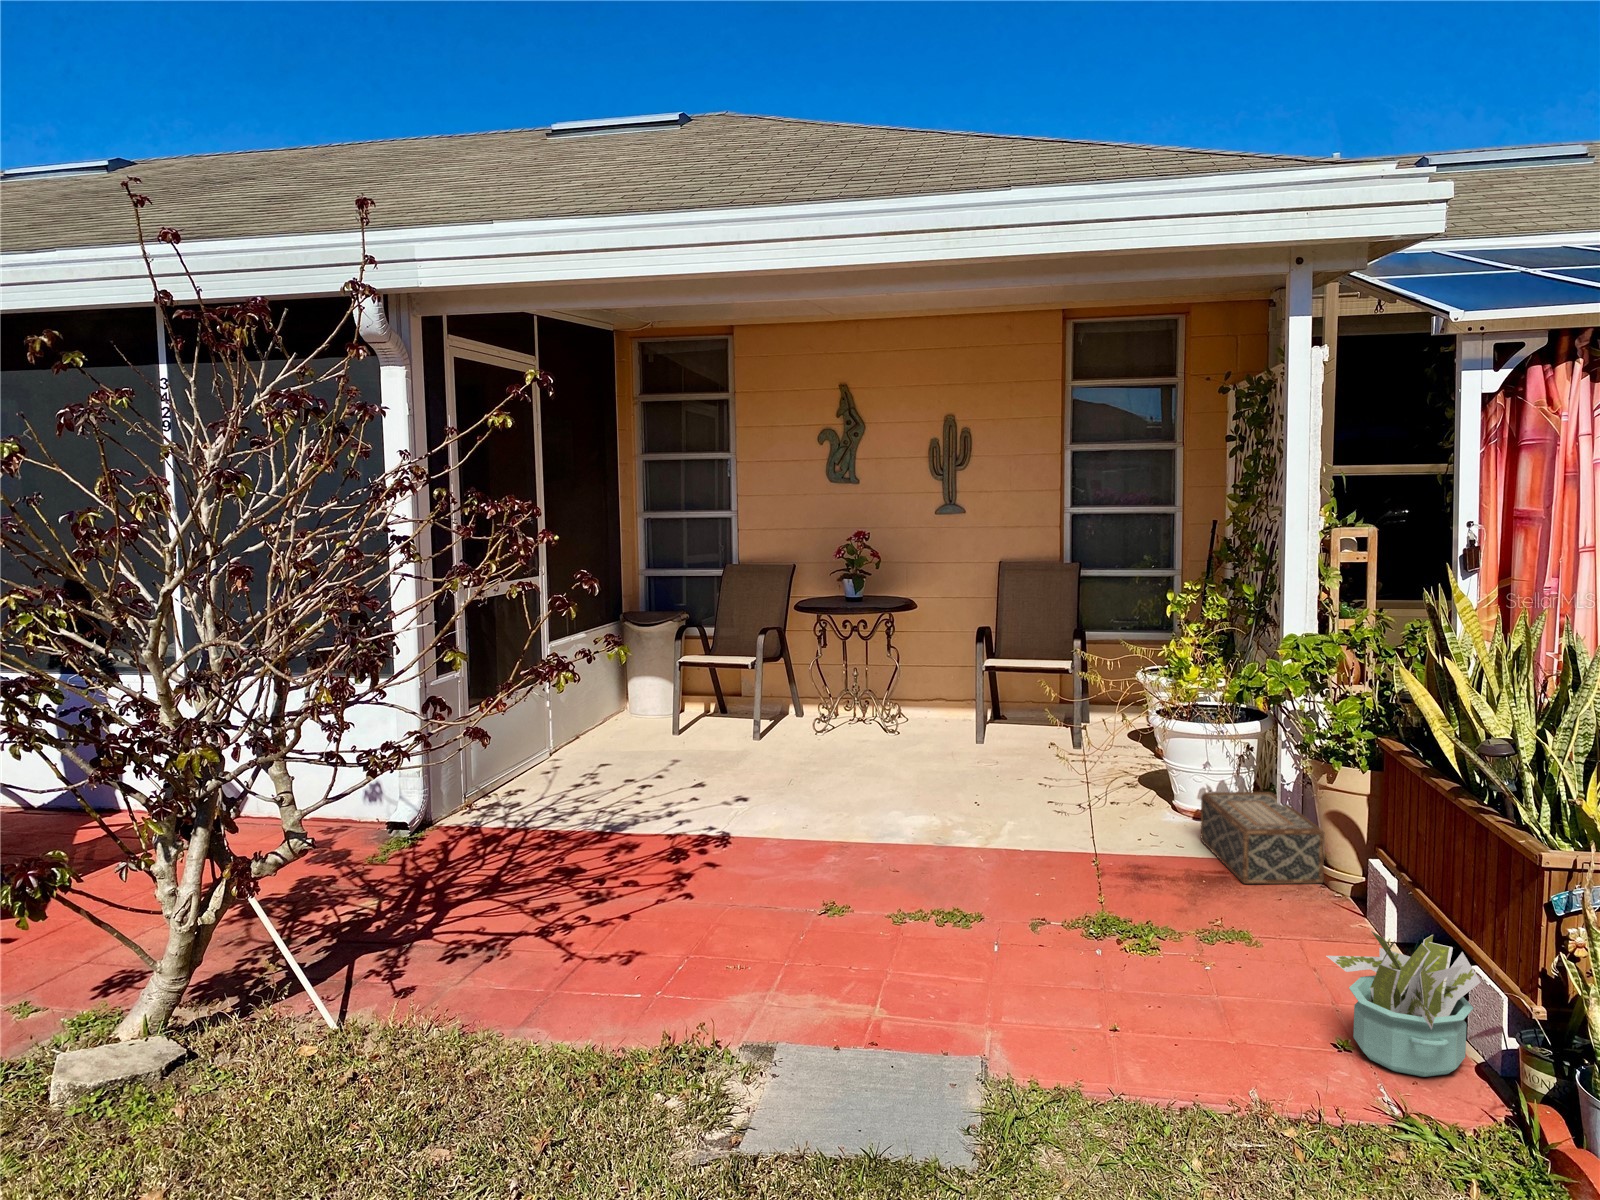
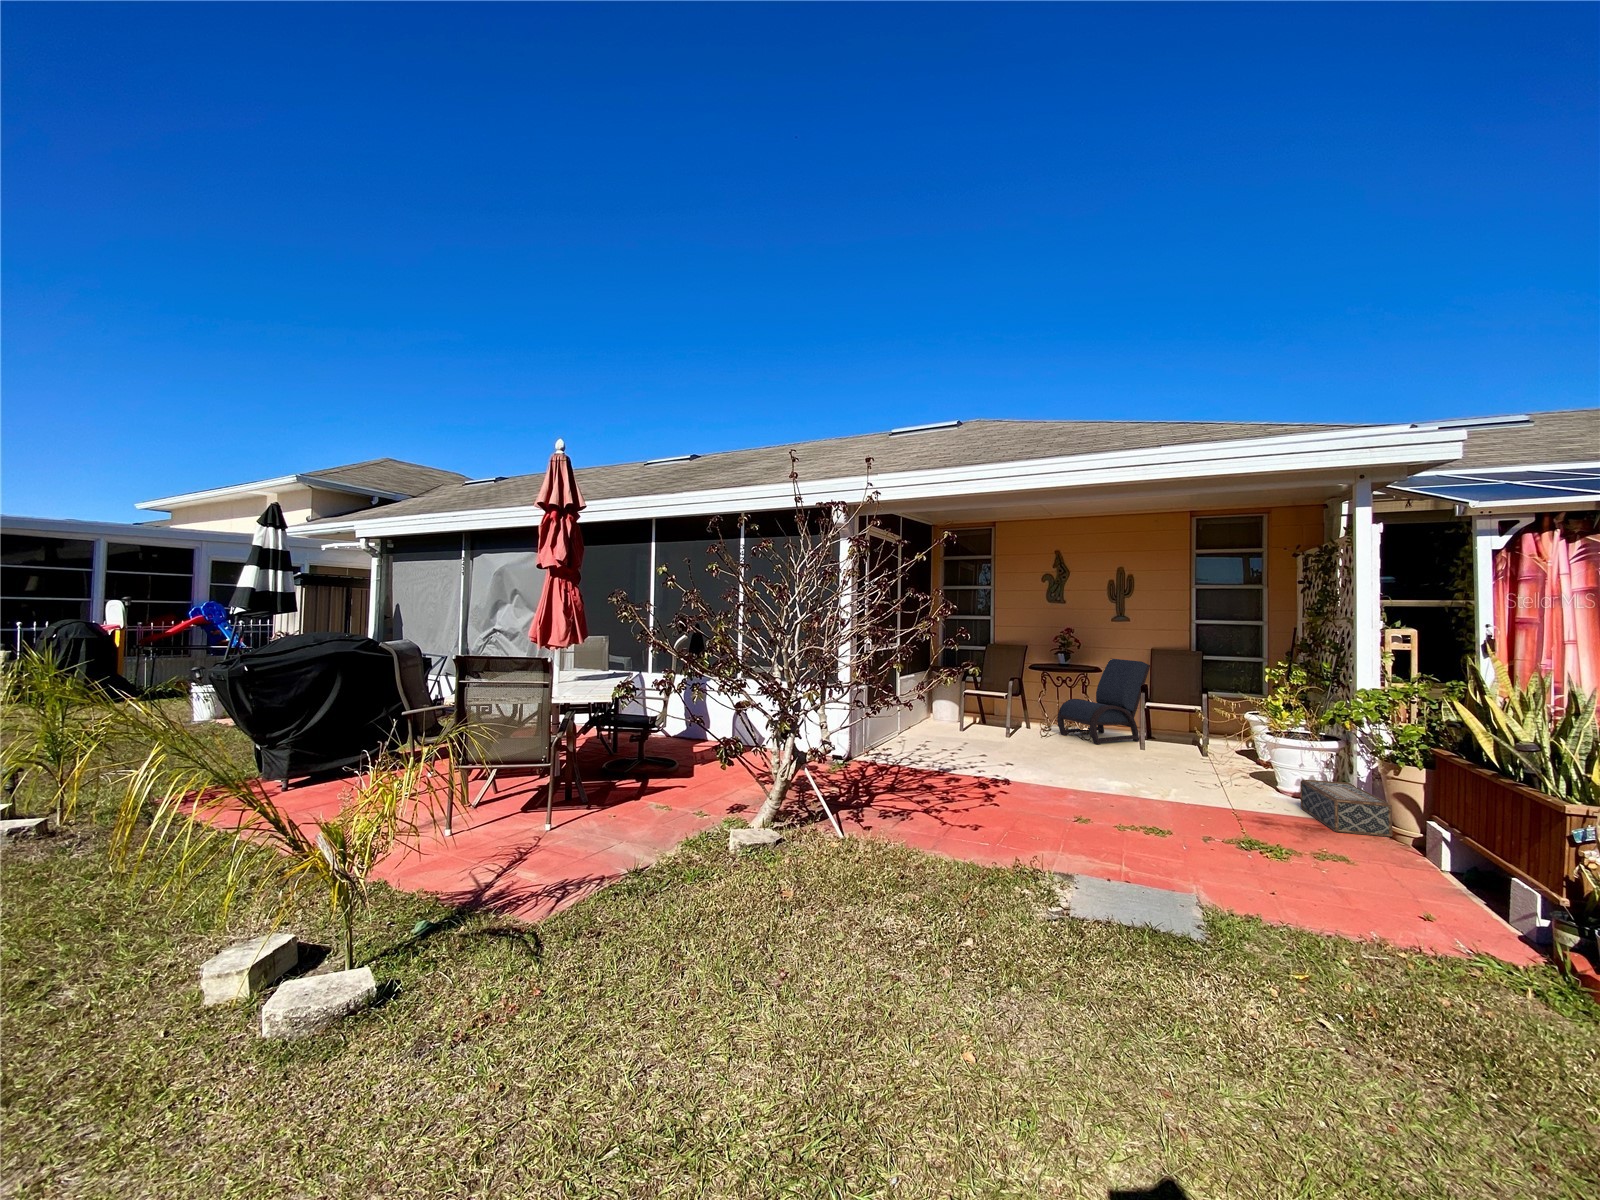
lounge chair: none [847,582,999,740] -> present [1057,659,1150,745]
decorative plant: present [1327,931,1480,1077] -> none [1406,849,1521,937]

